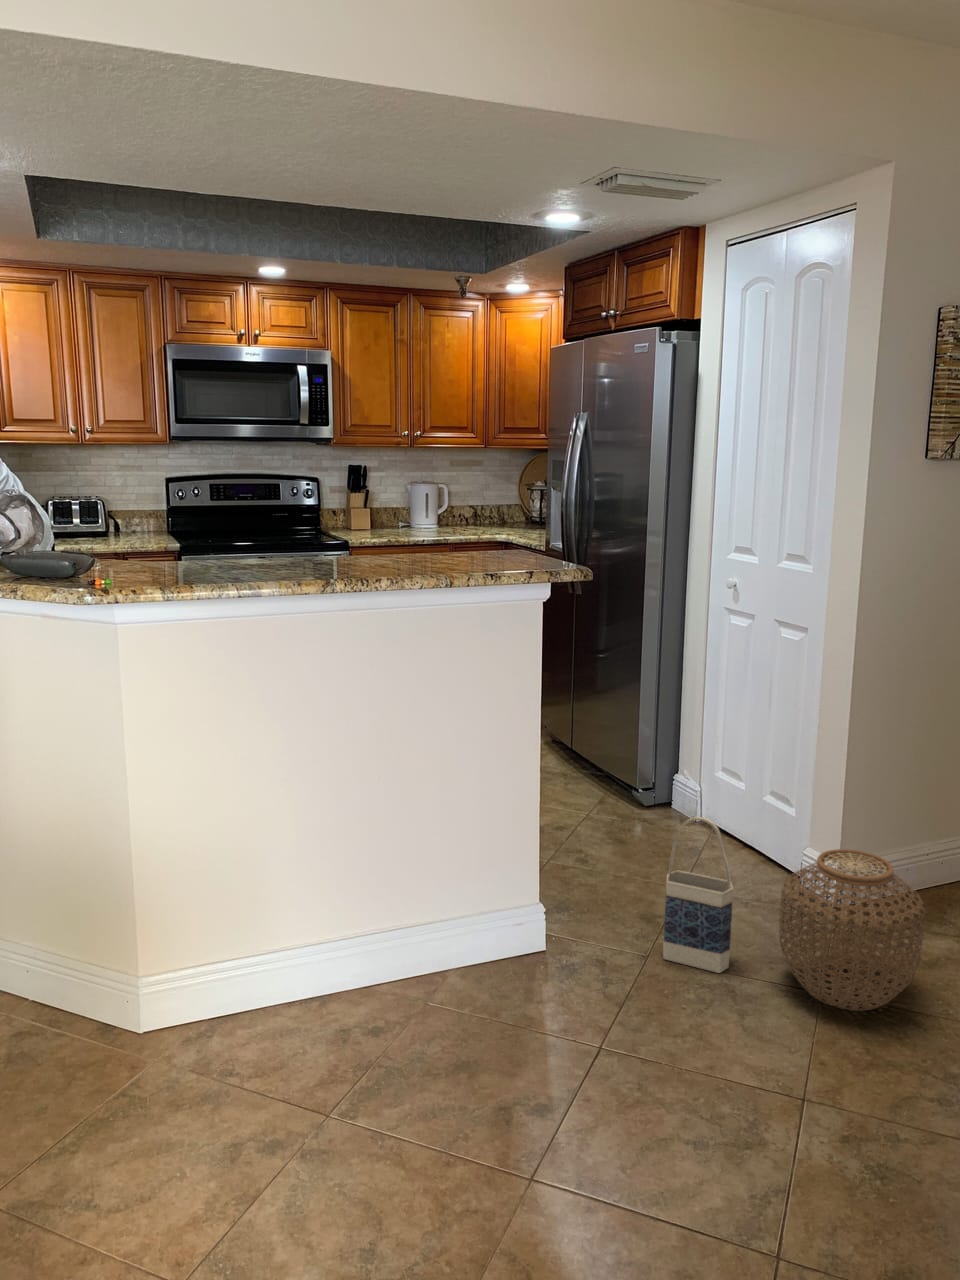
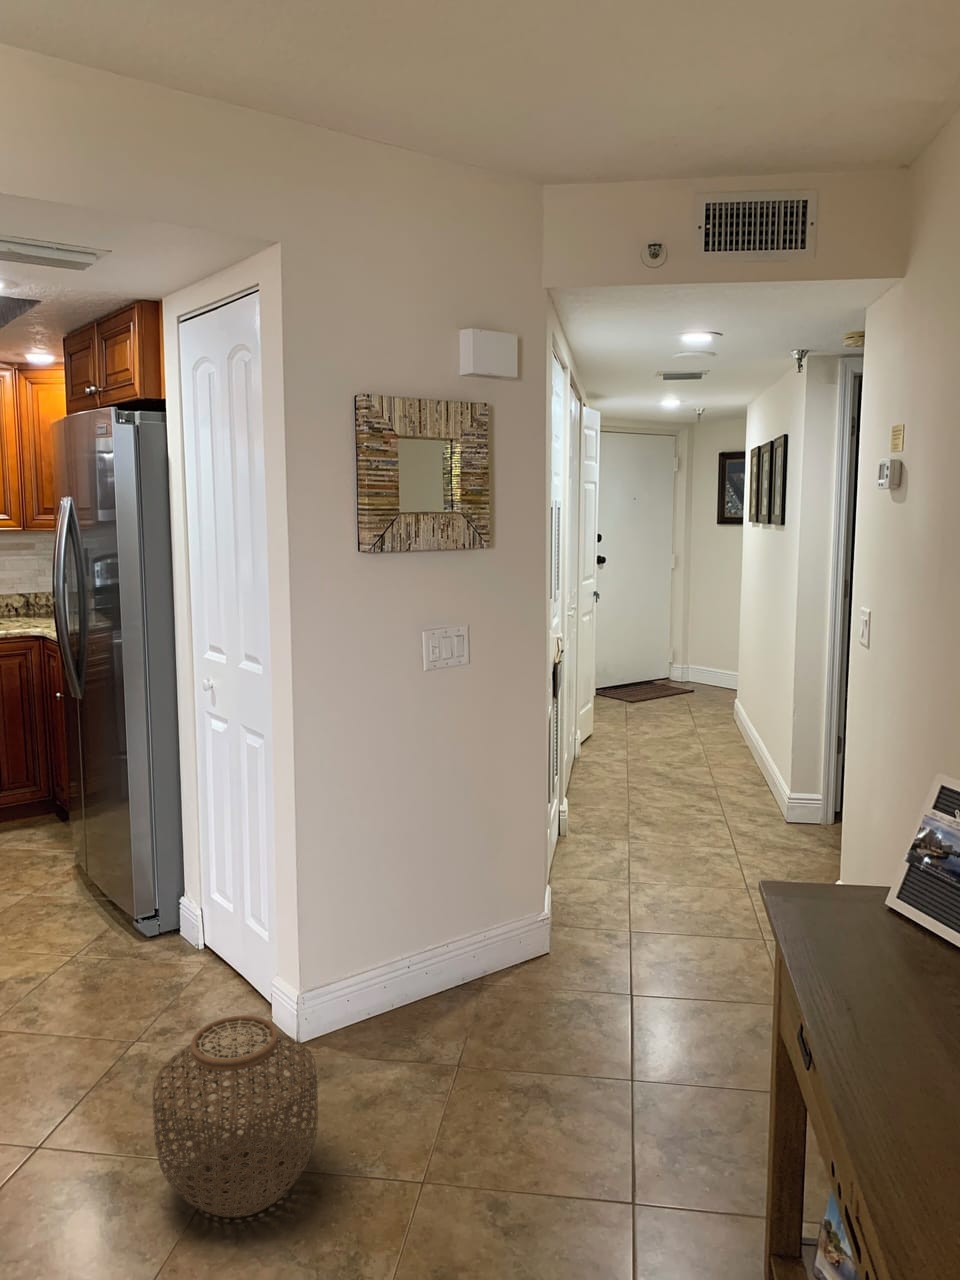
bag: present [663,816,733,973] -> none [32,995,123,1184]

